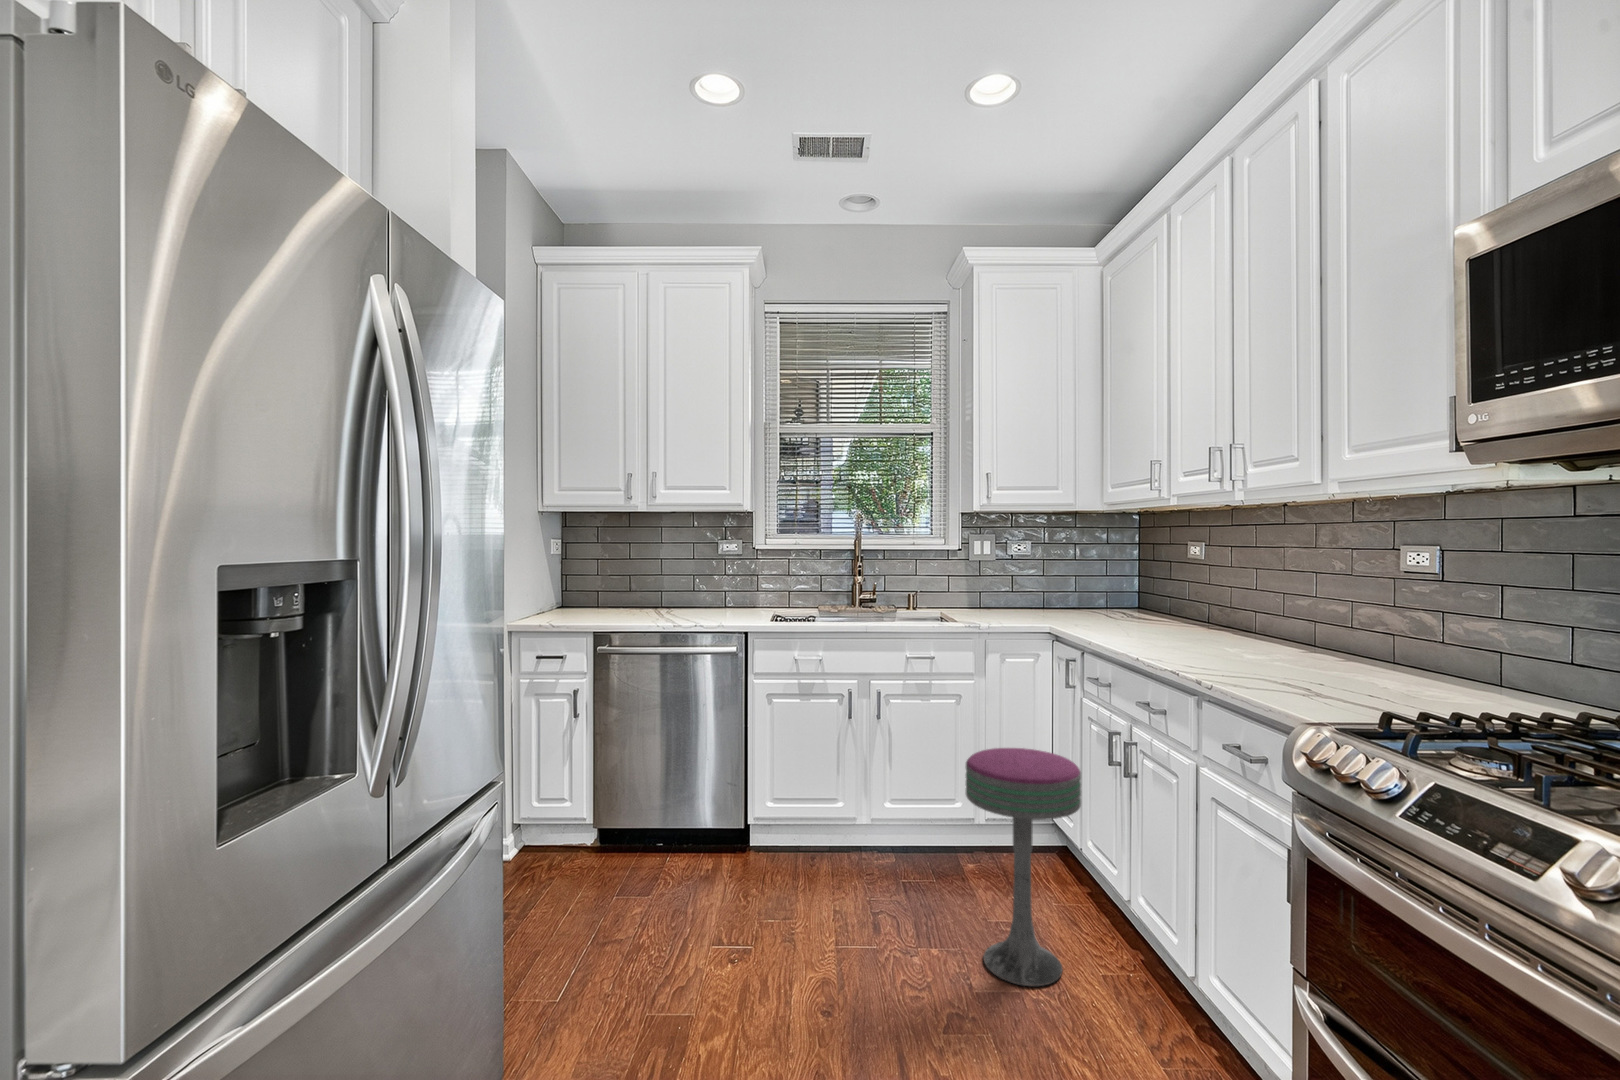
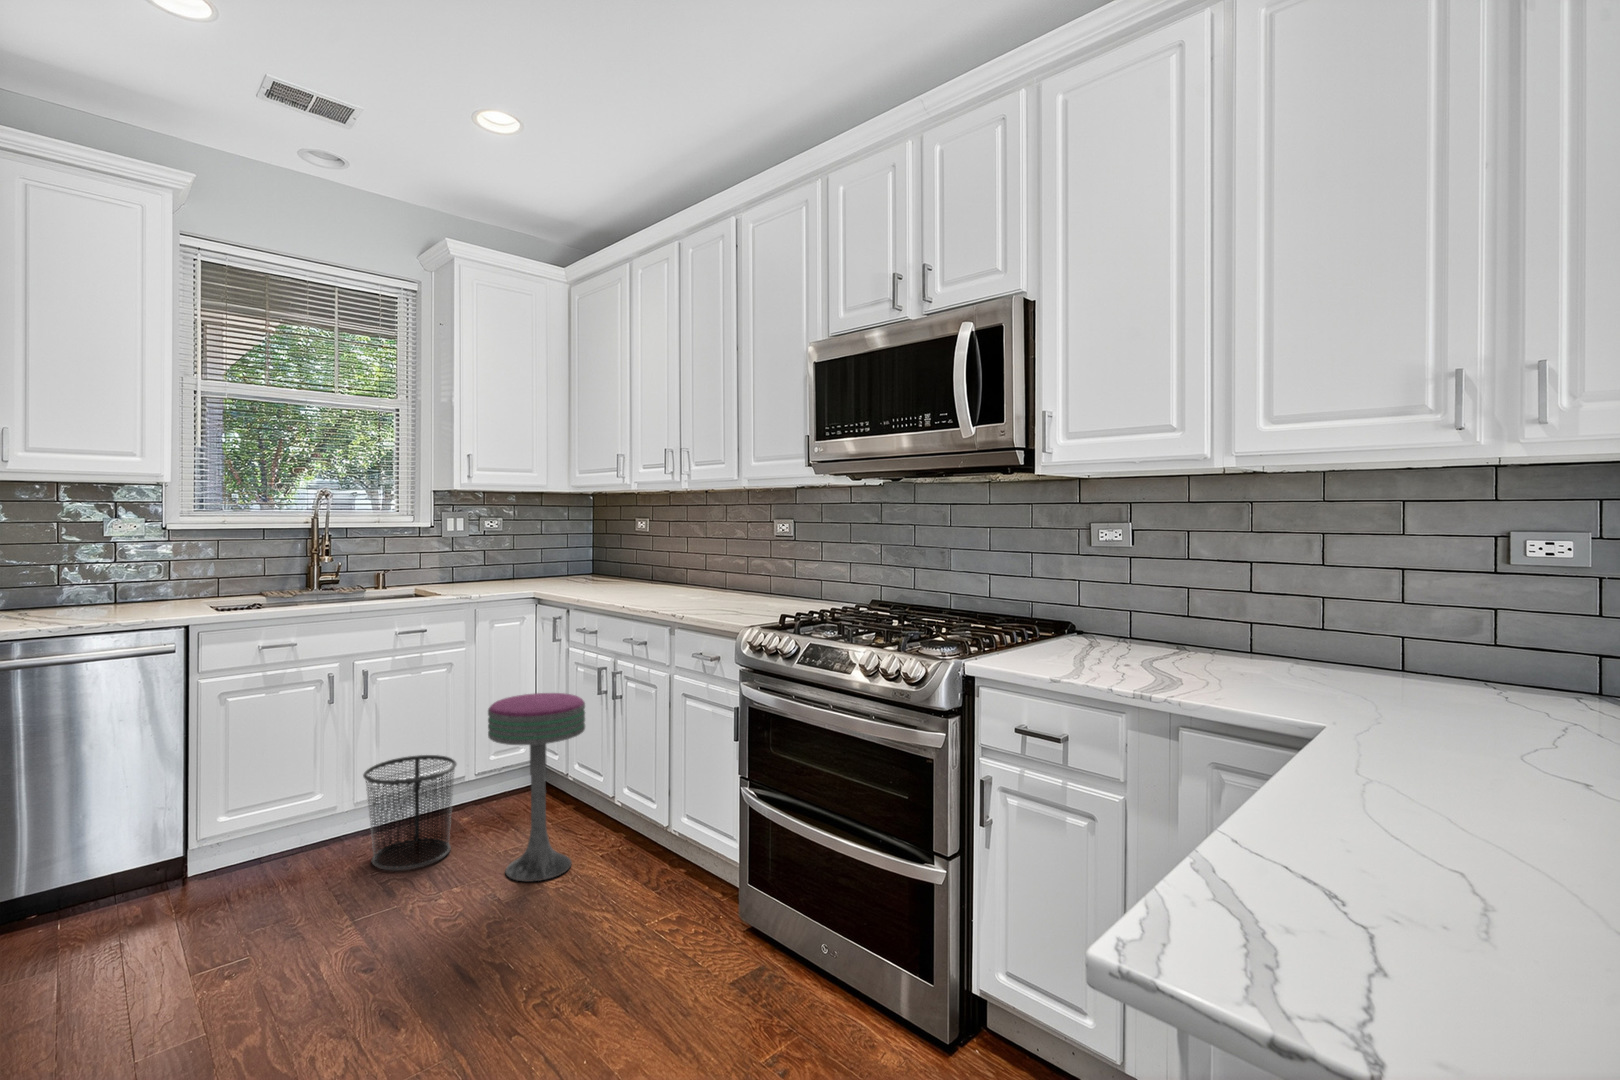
waste bin: none [860,787,949,913] -> present [363,755,457,871]

